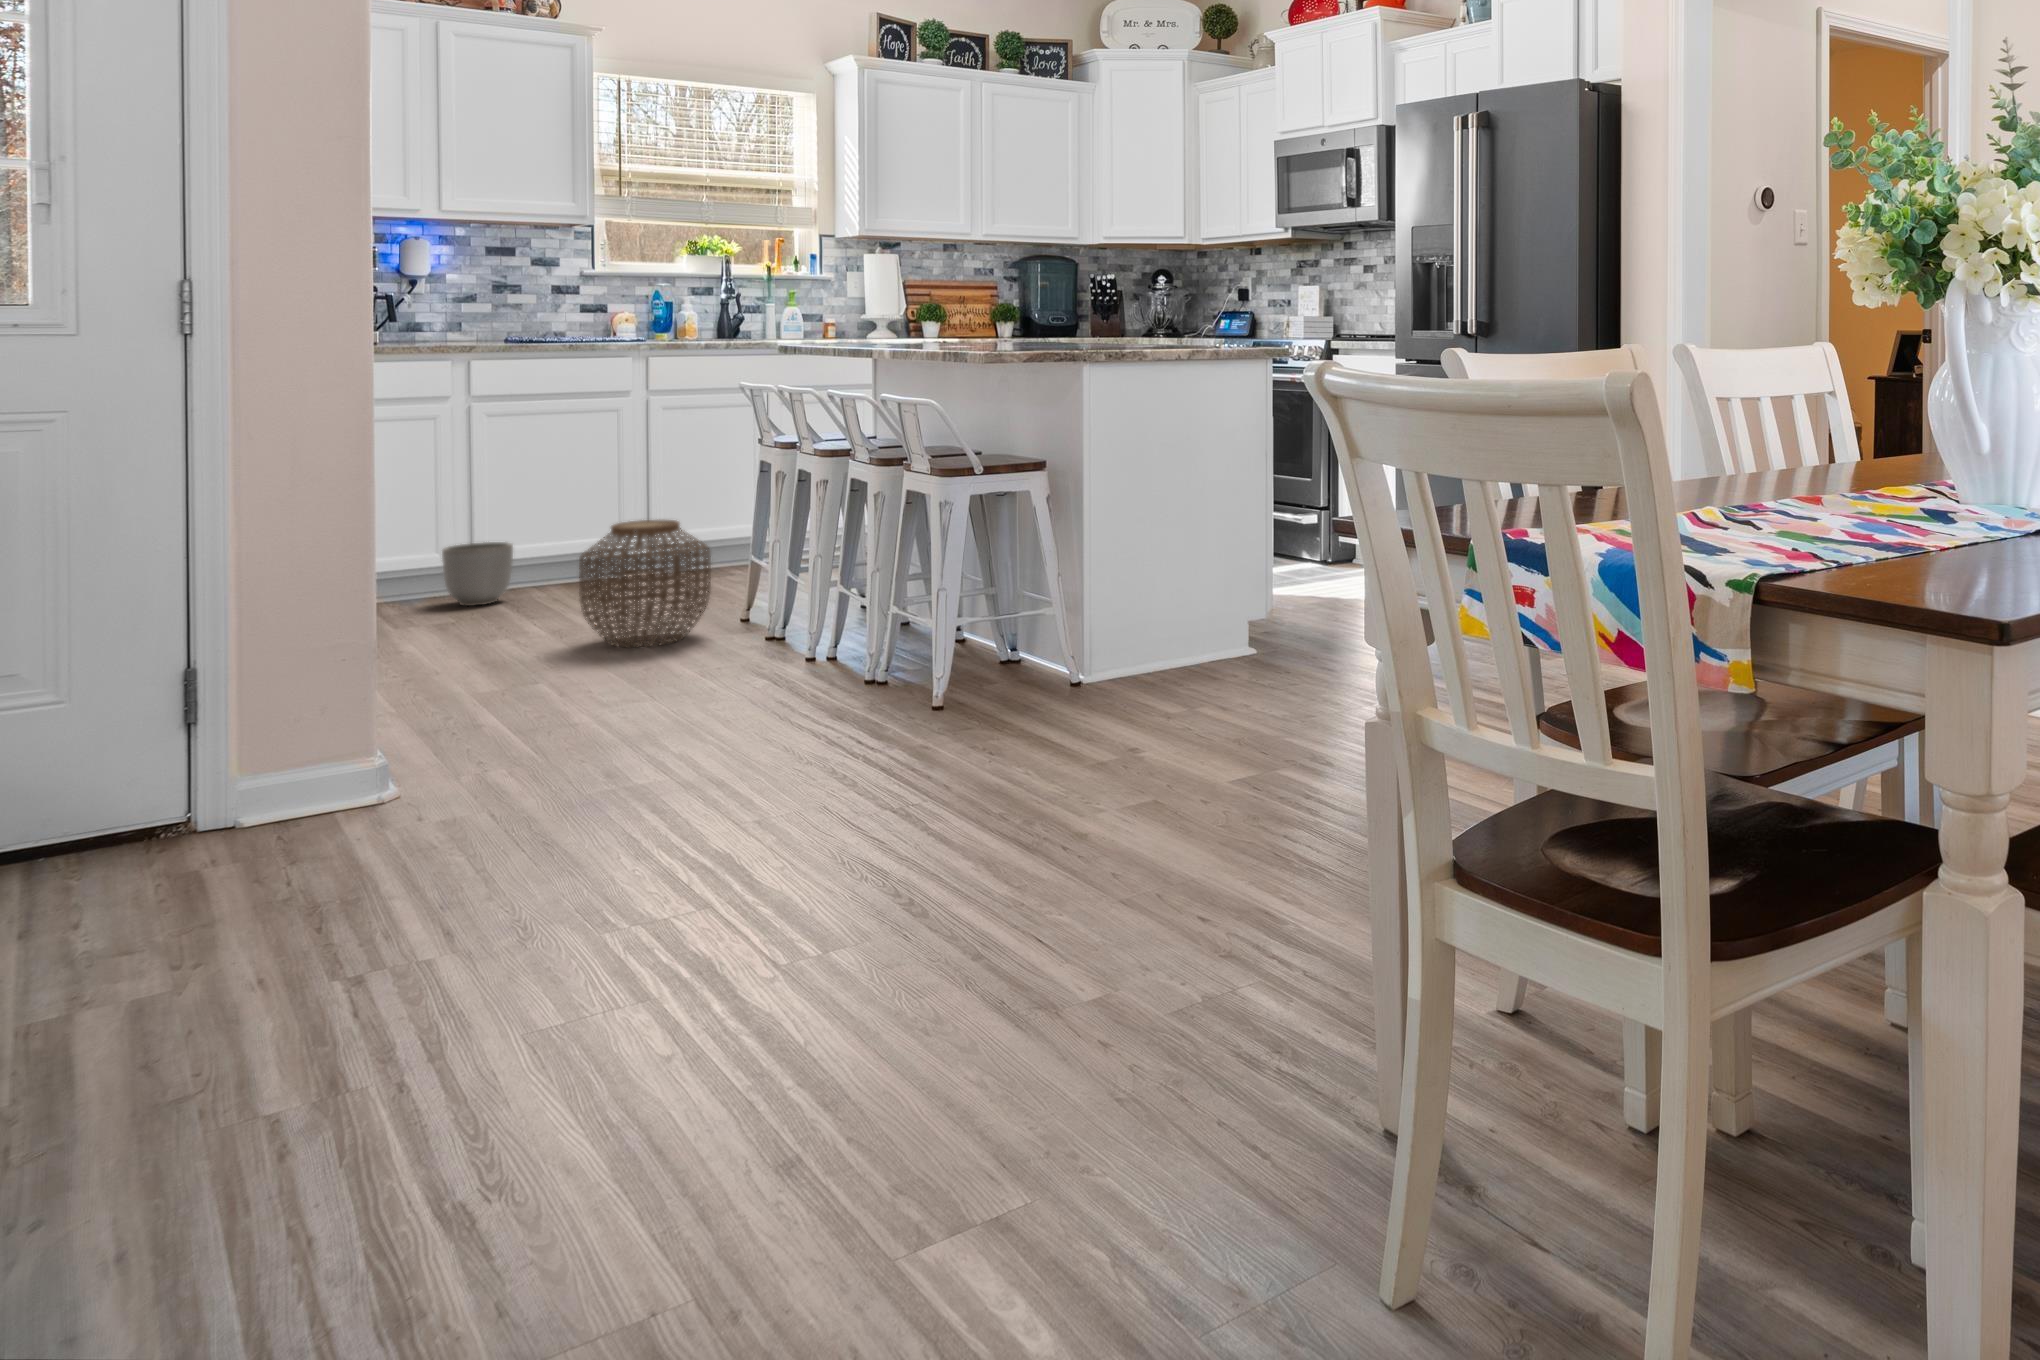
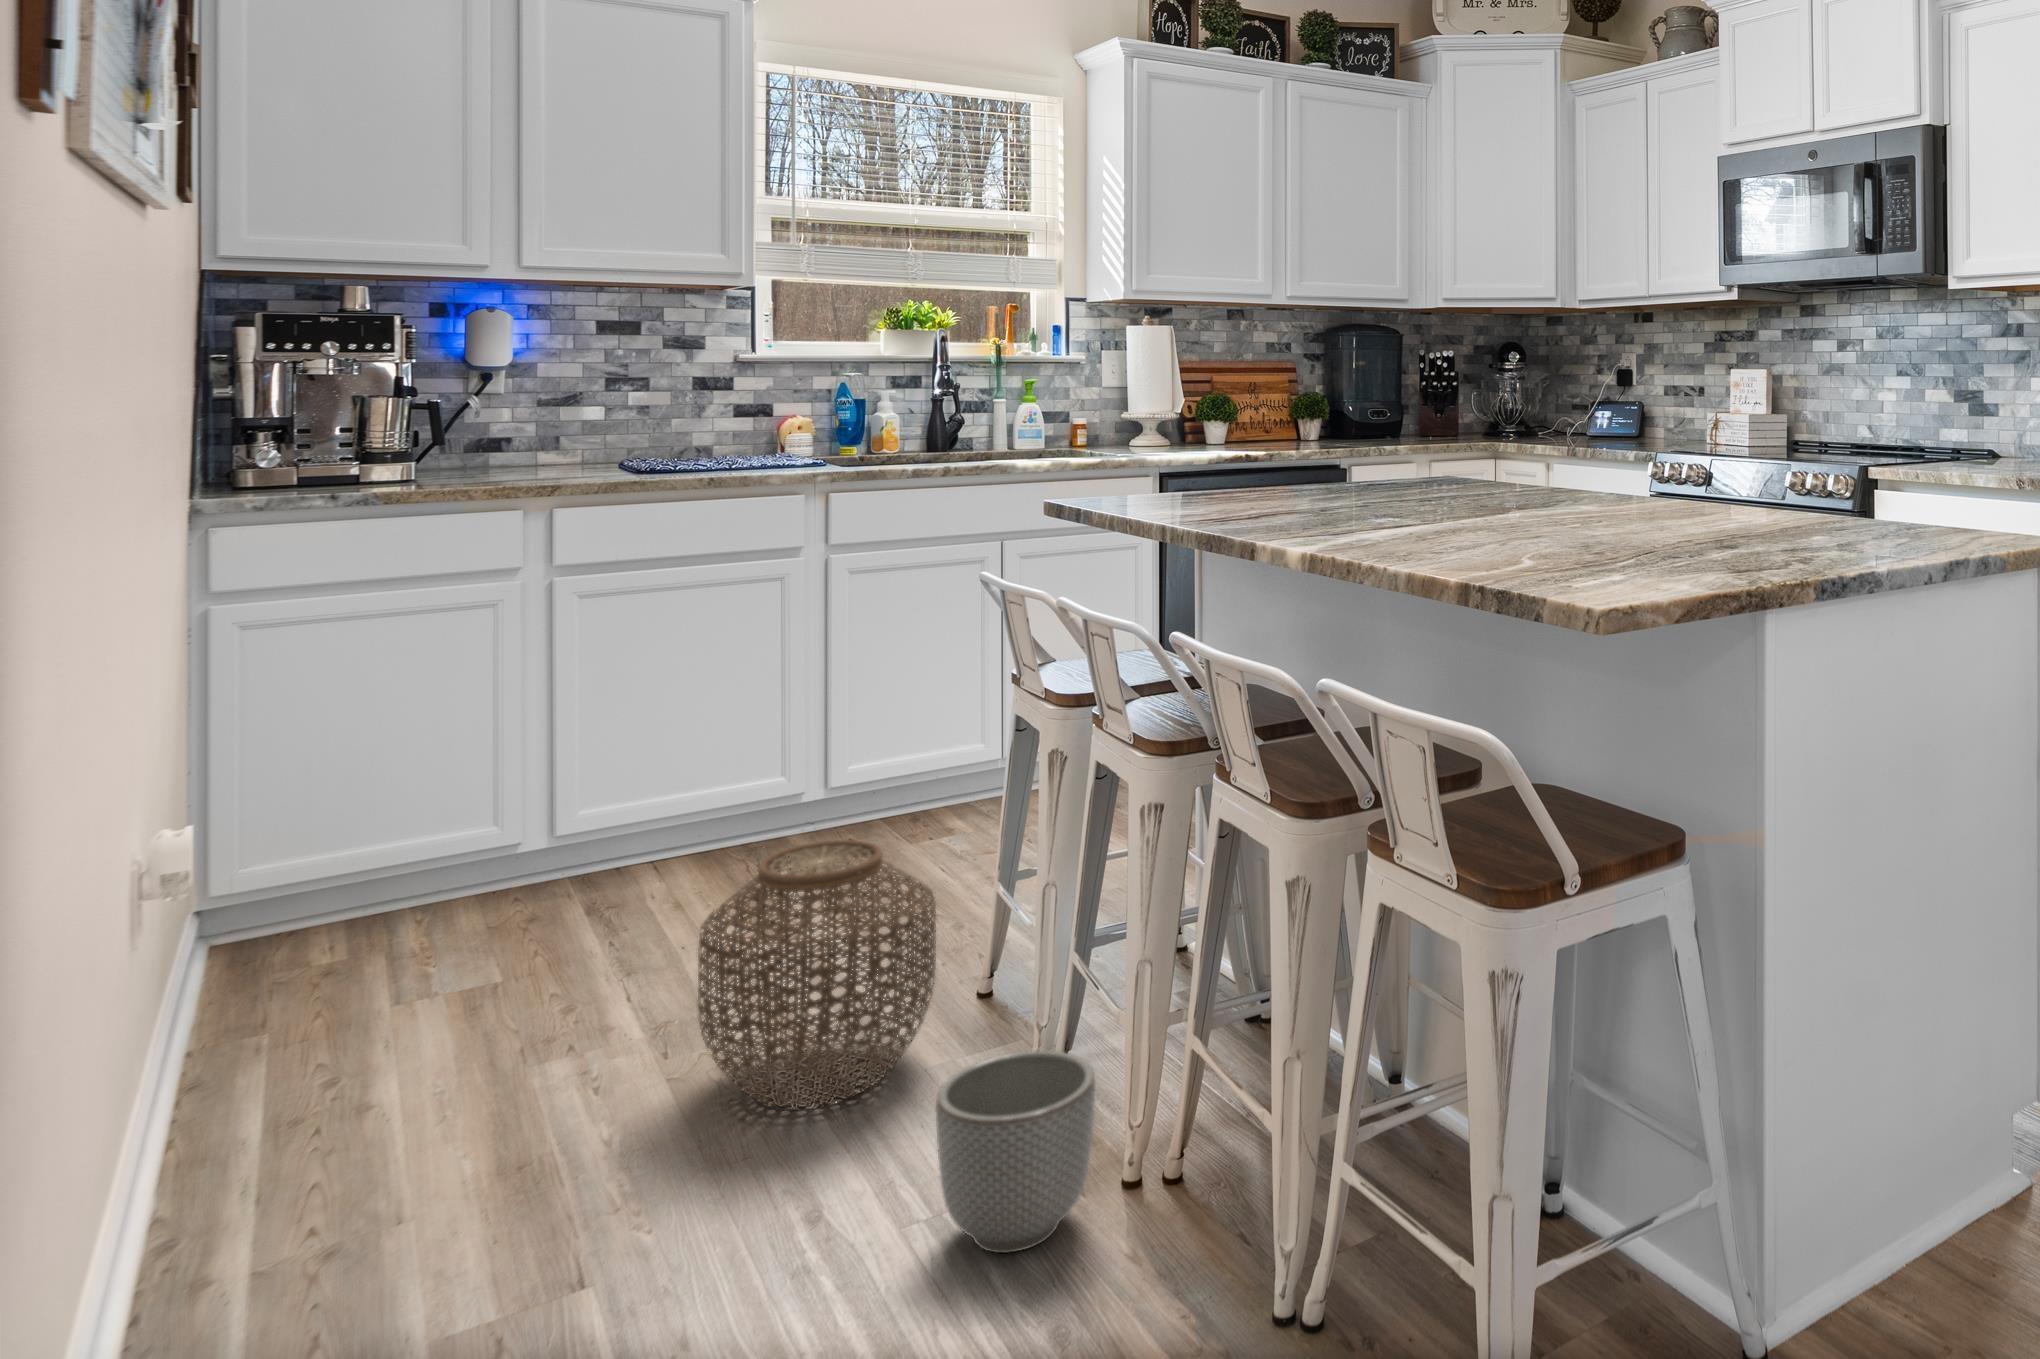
planter: present [442,542,513,606] -> present [936,1050,1095,1253]

